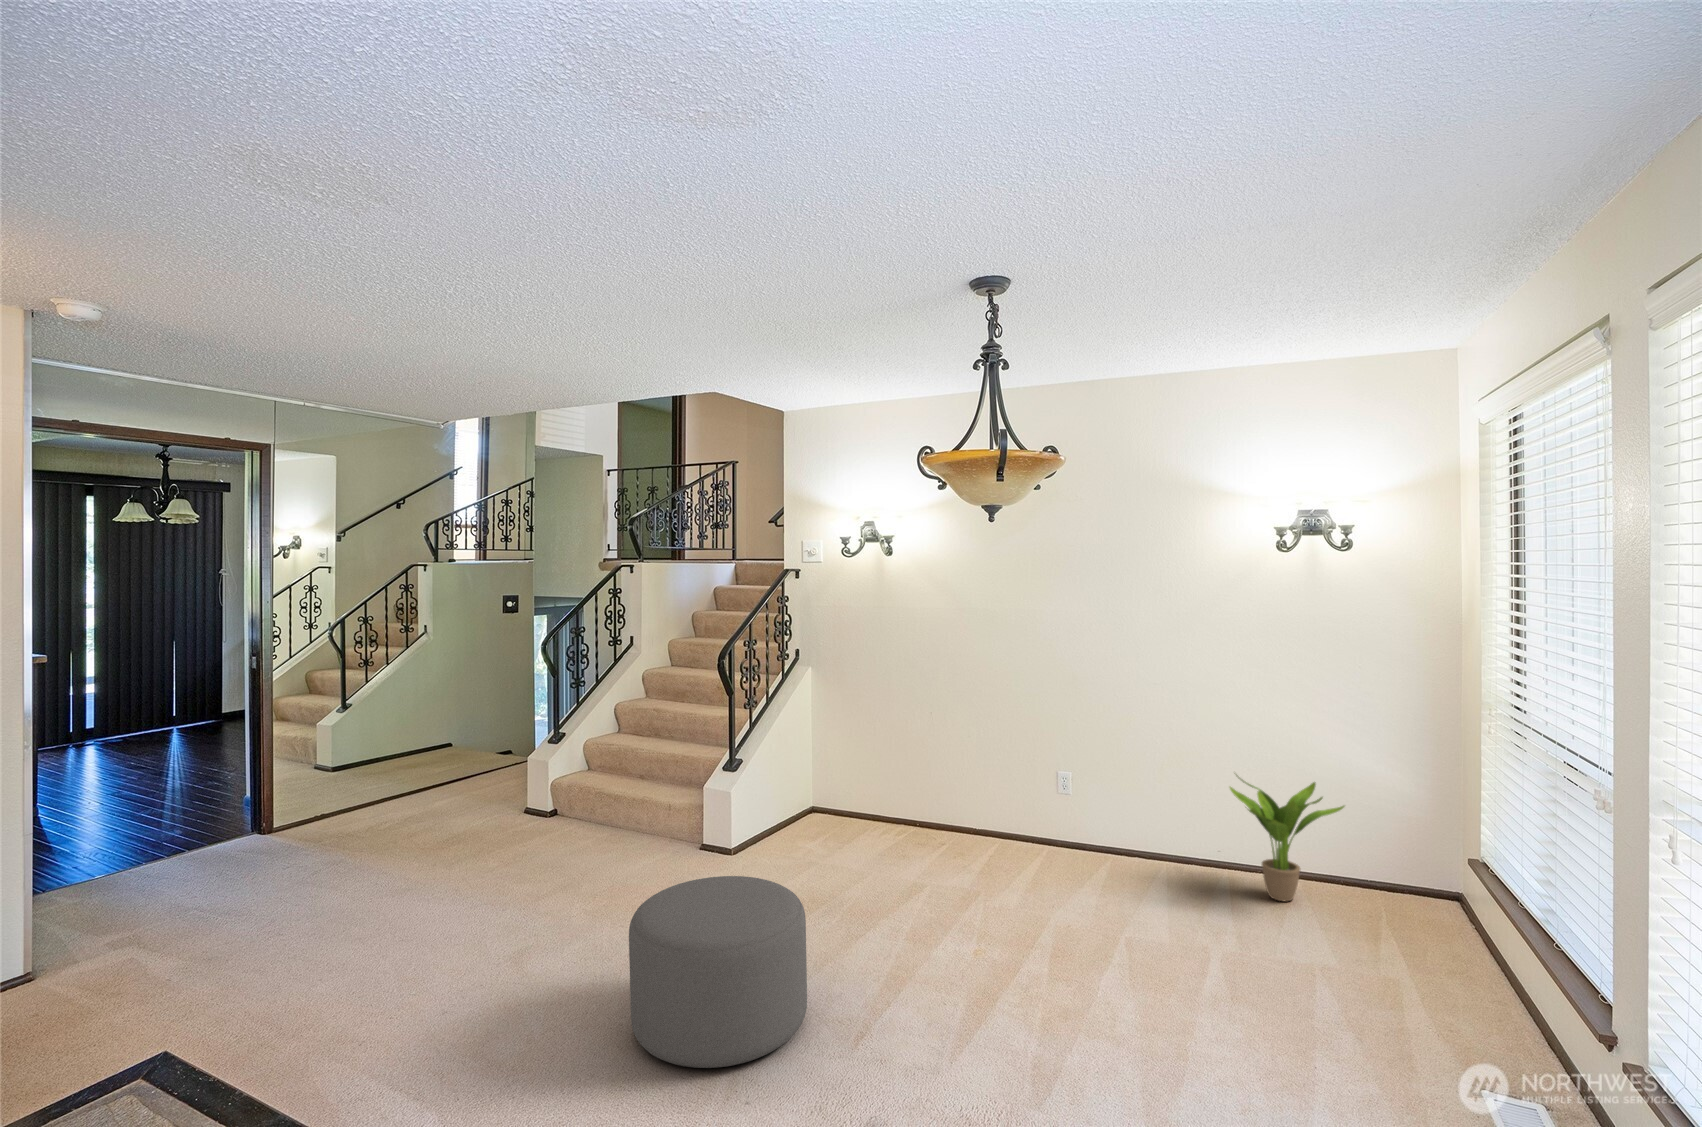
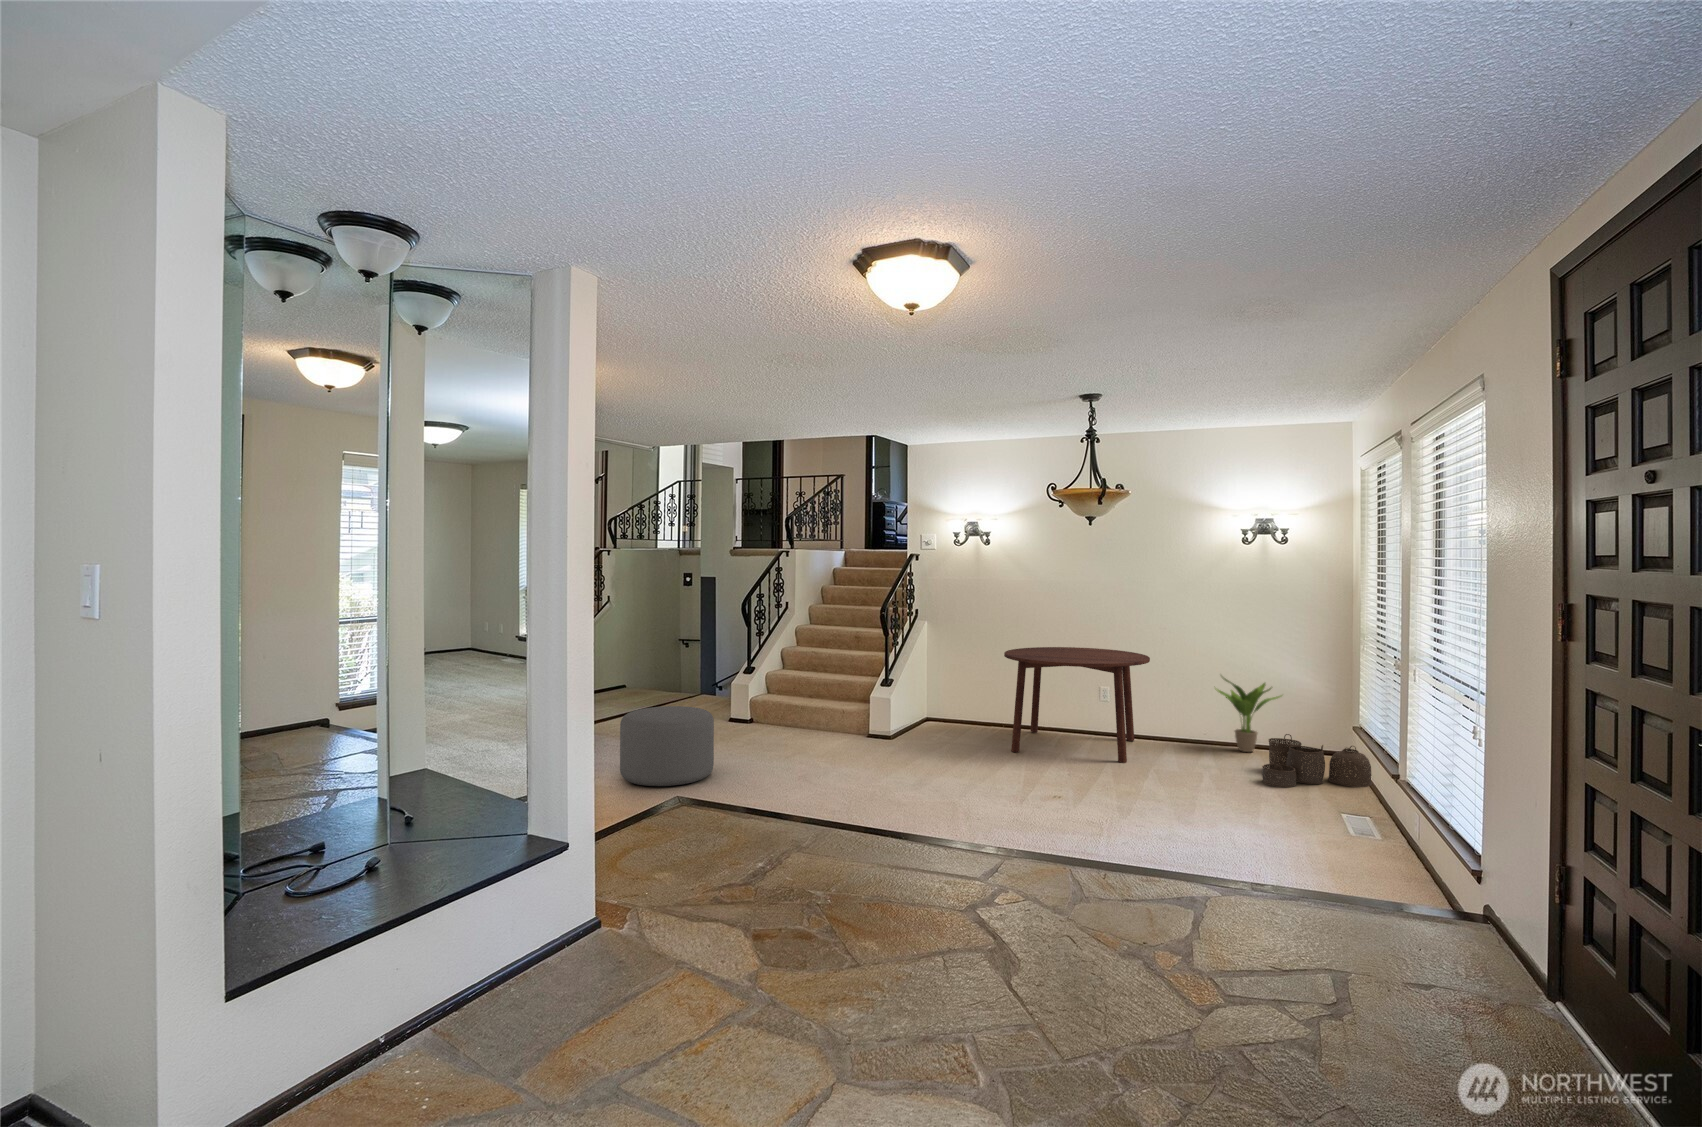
dining table: none [885,713,1115,931] -> present [1004,647,1150,763]
ottoman: present [629,876,807,1068] -> present [620,706,714,786]
woven basket: none [1287,893,1498,1019] -> present [1262,734,1372,787]

